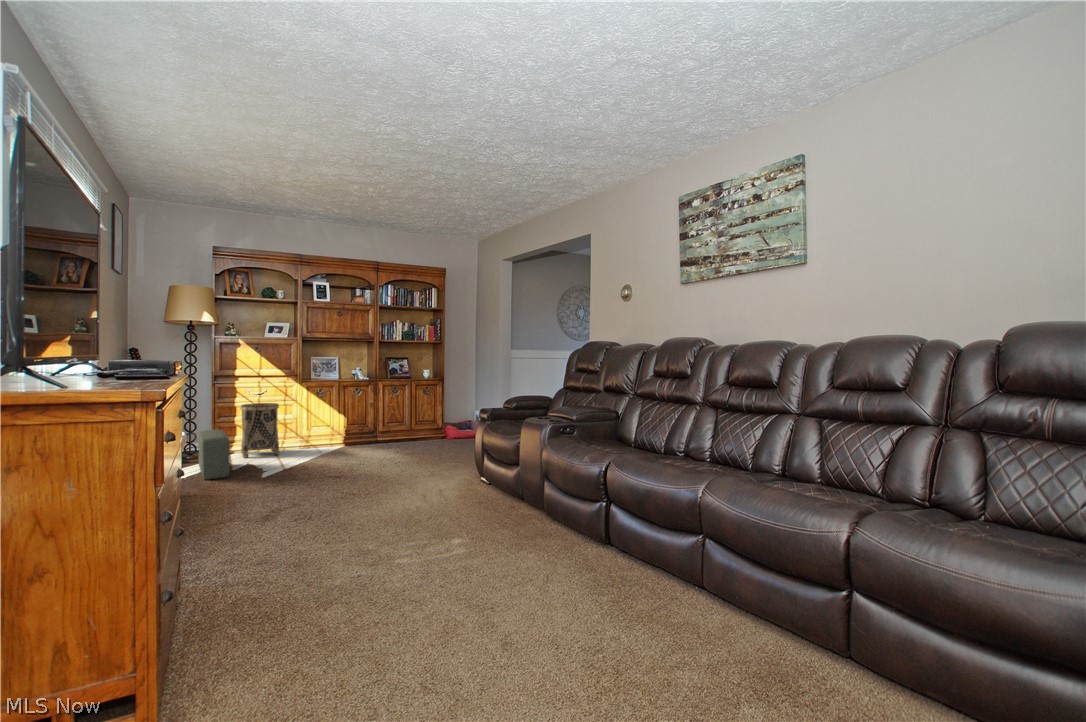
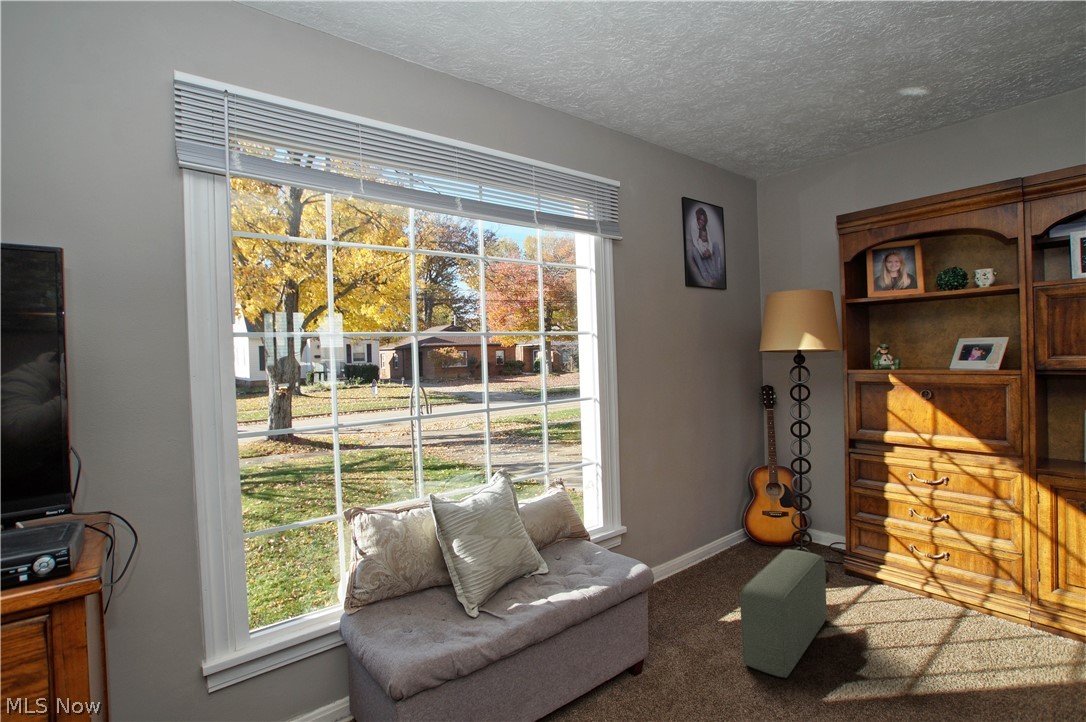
basket: present [240,403,279,458] -> none [879,502,969,633]

